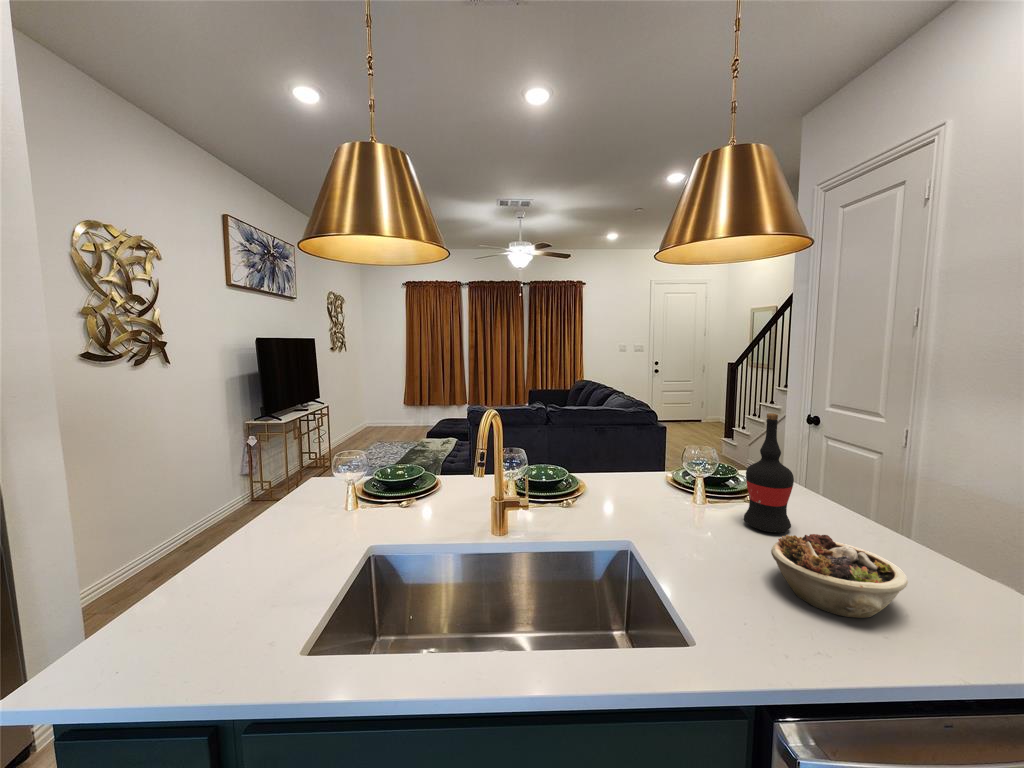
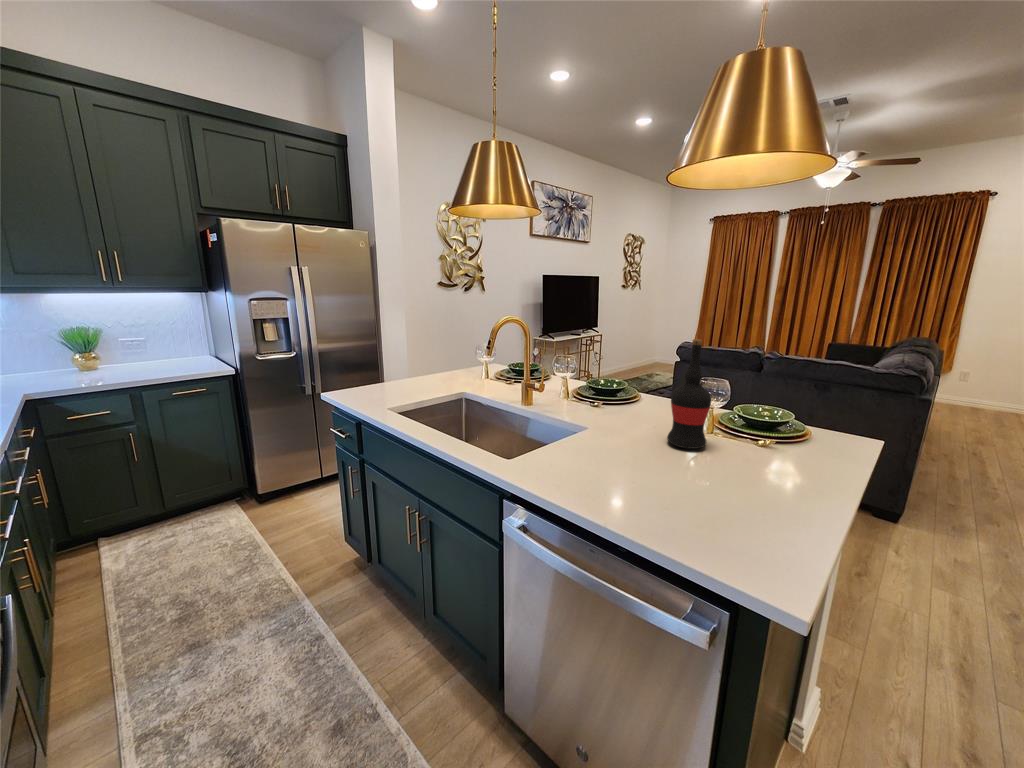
succulent planter: present [771,534,908,618] -> none [570,423,653,479]

